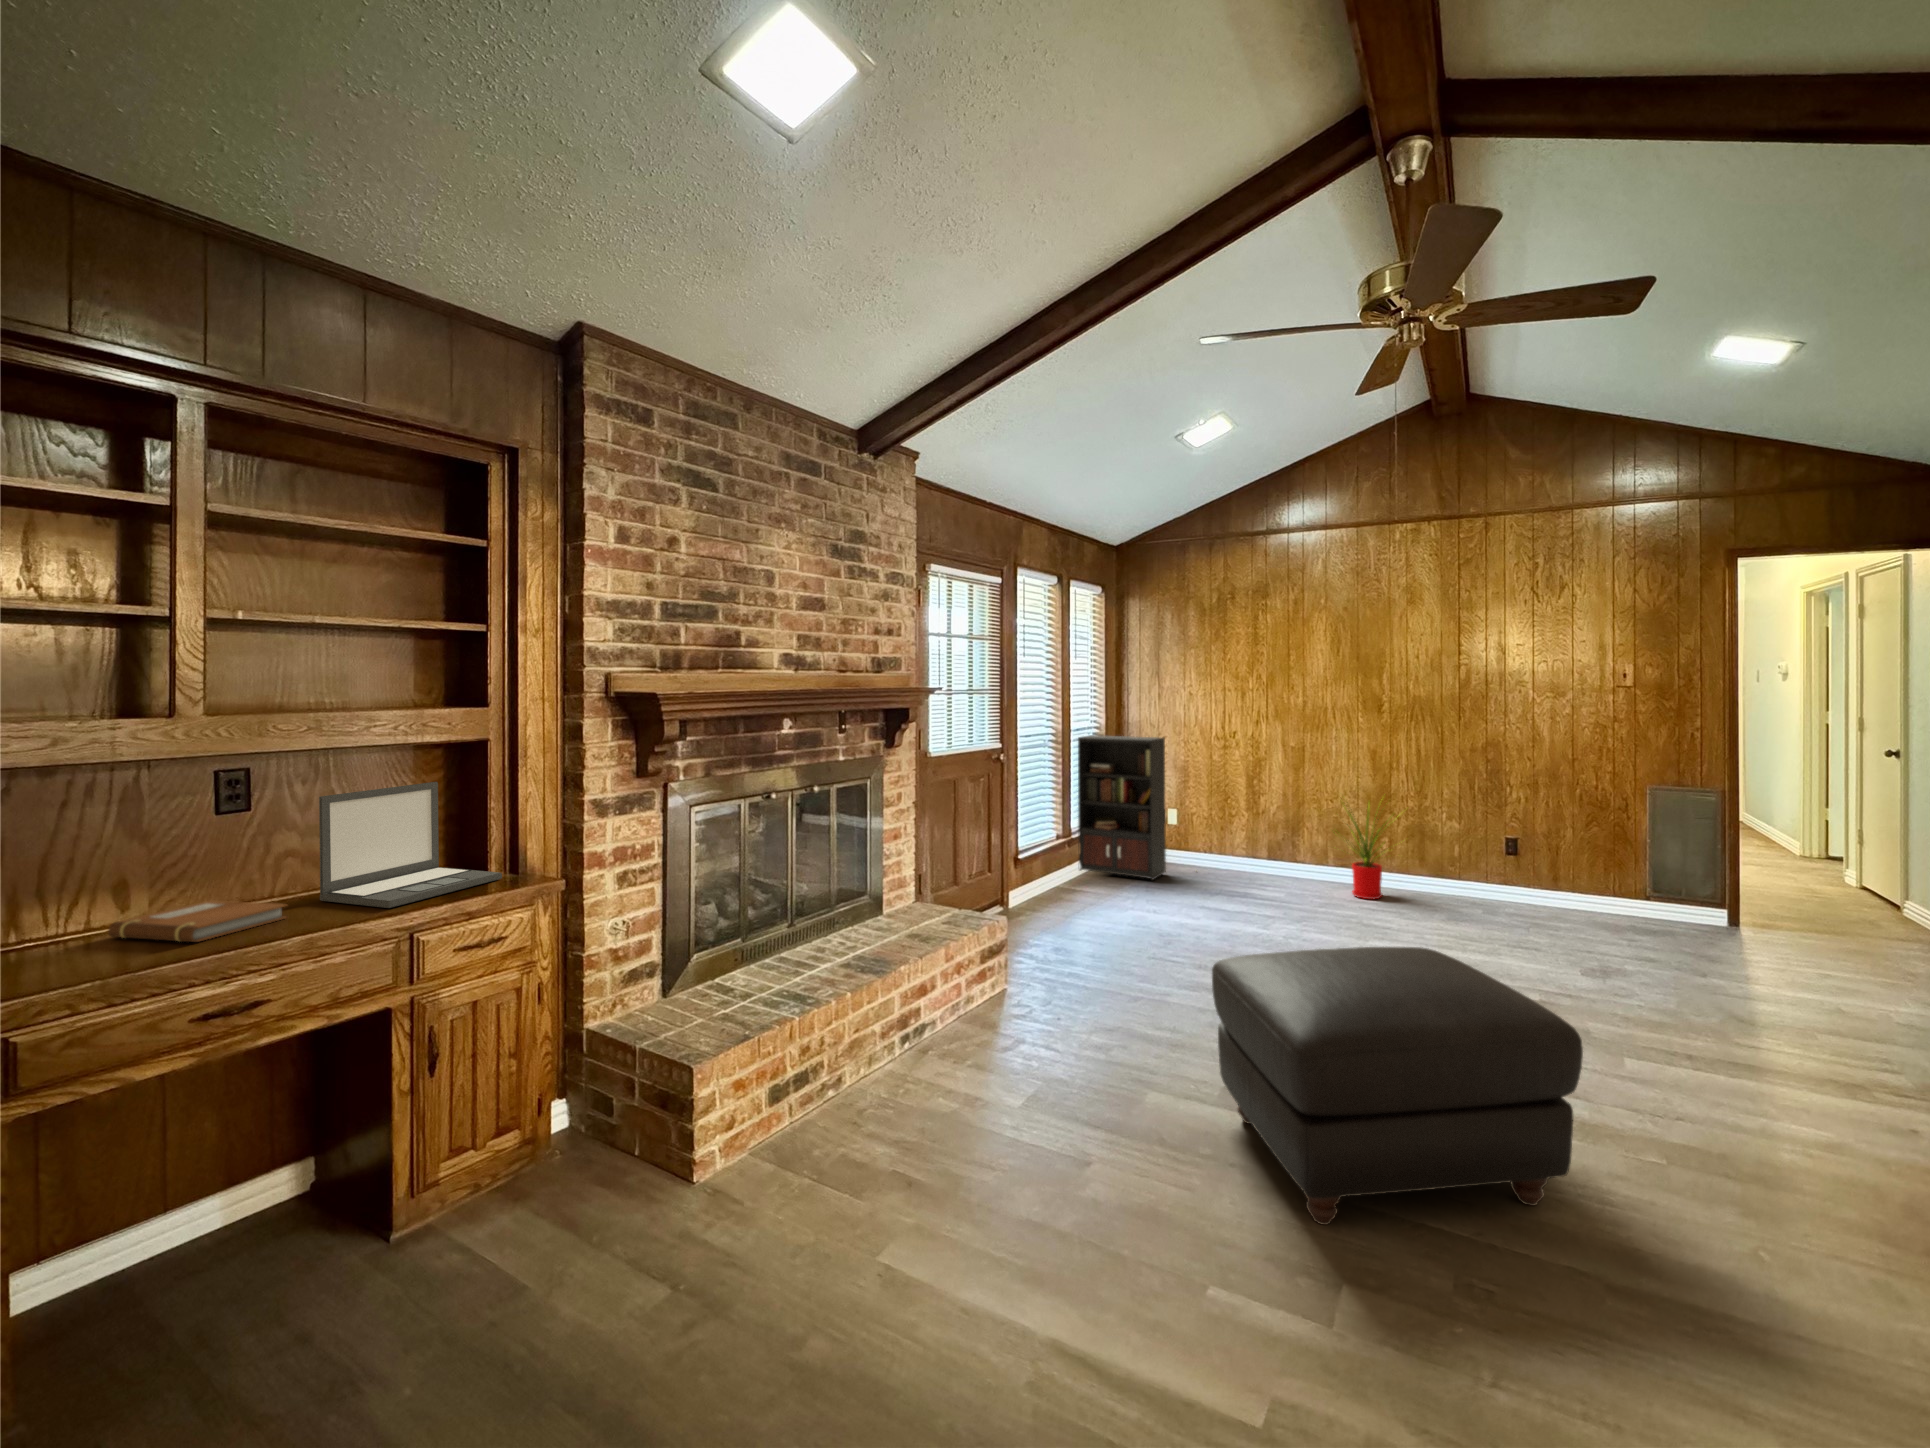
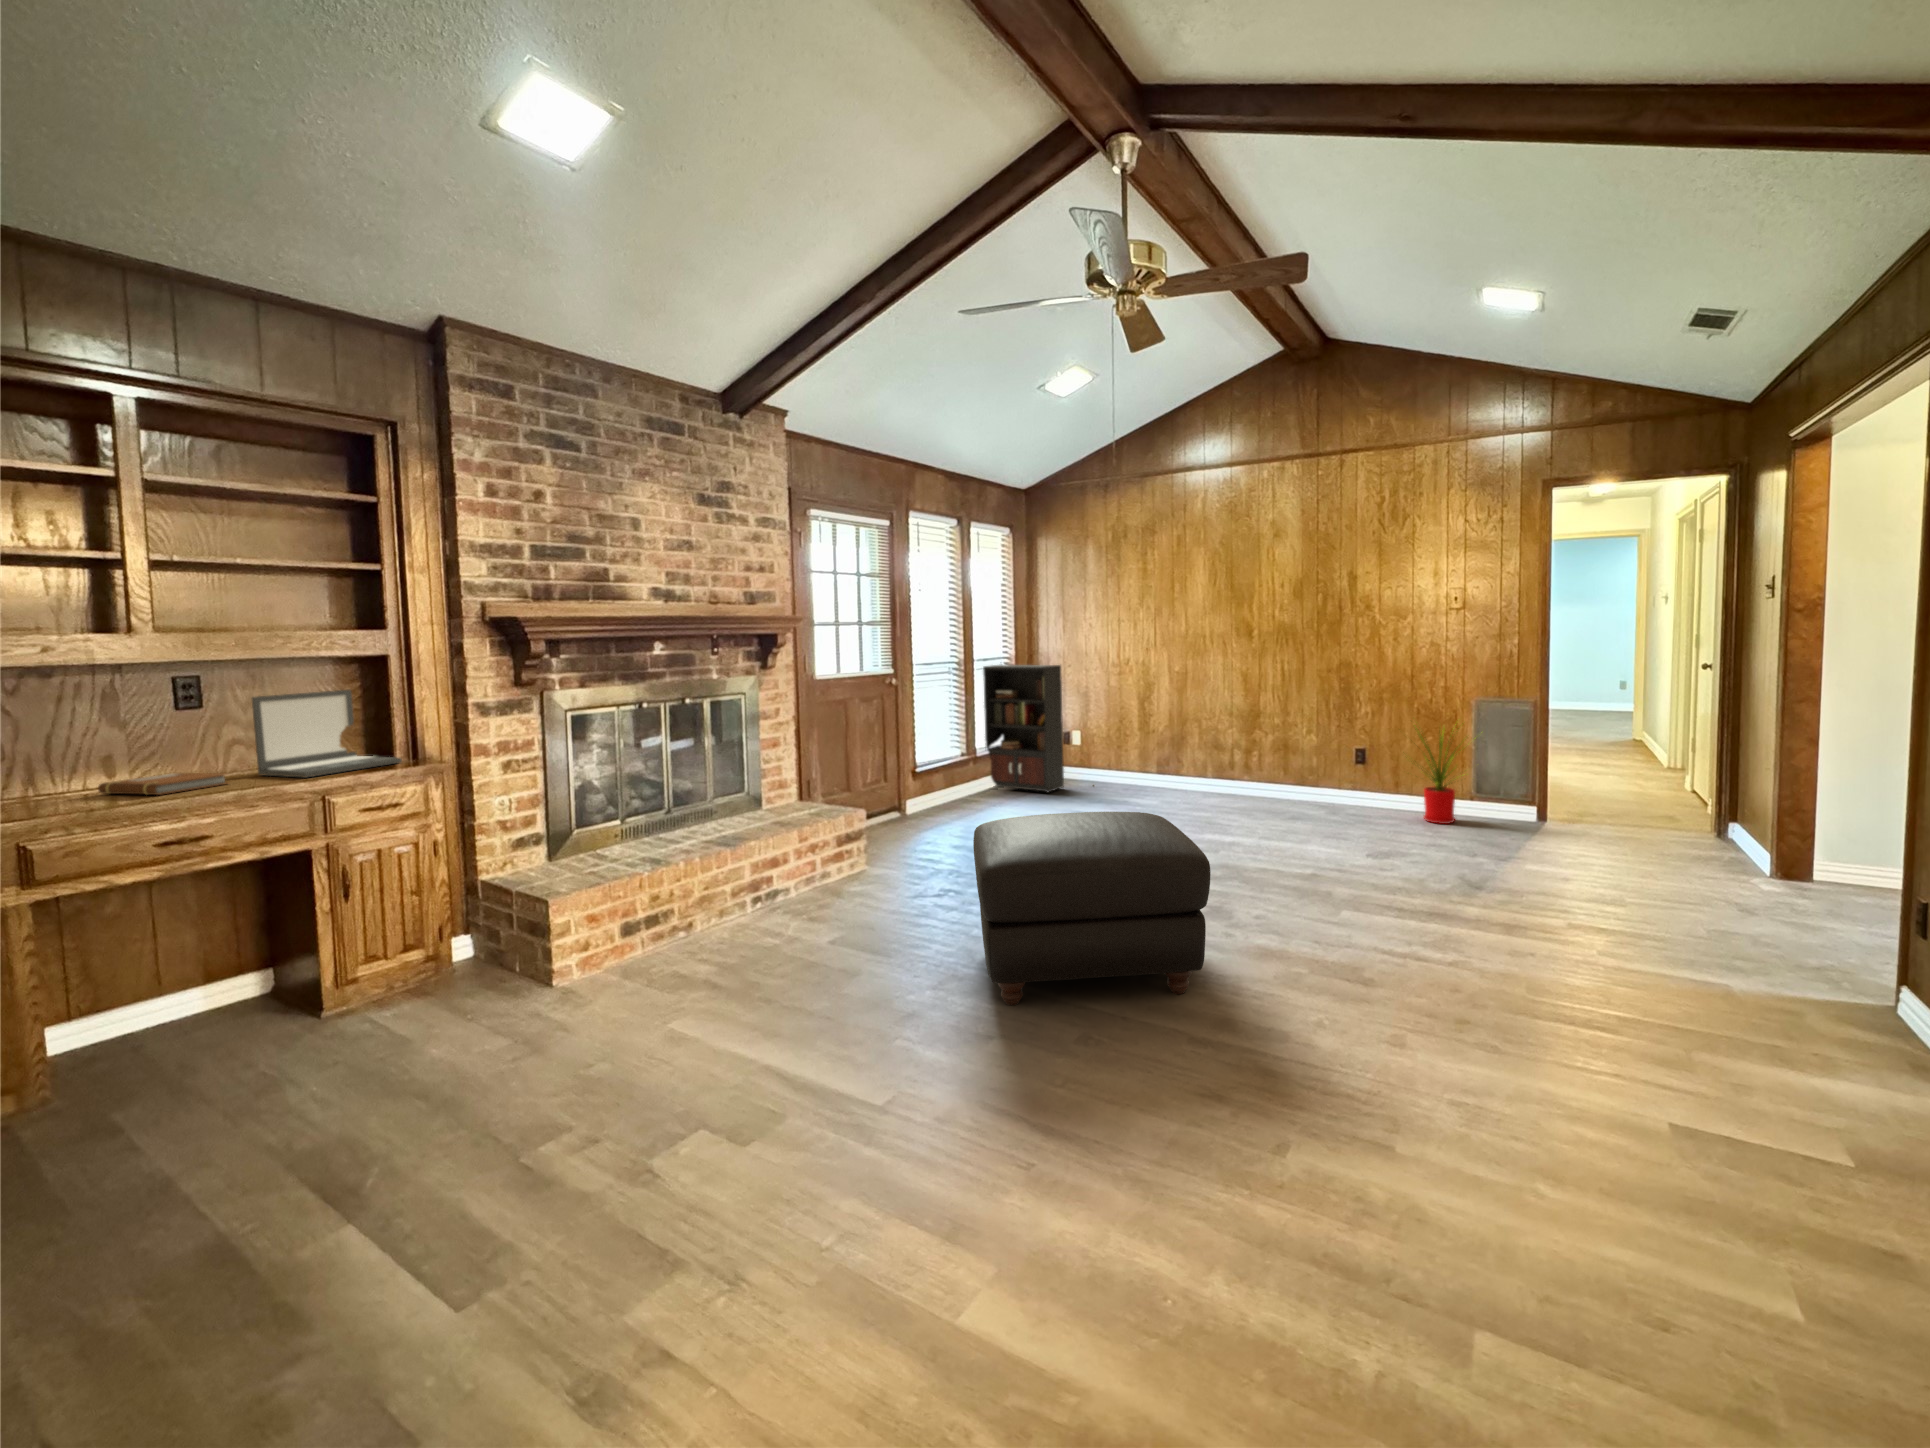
house plant: present [1343,802,1386,899] -> present [1414,725,1463,824]

